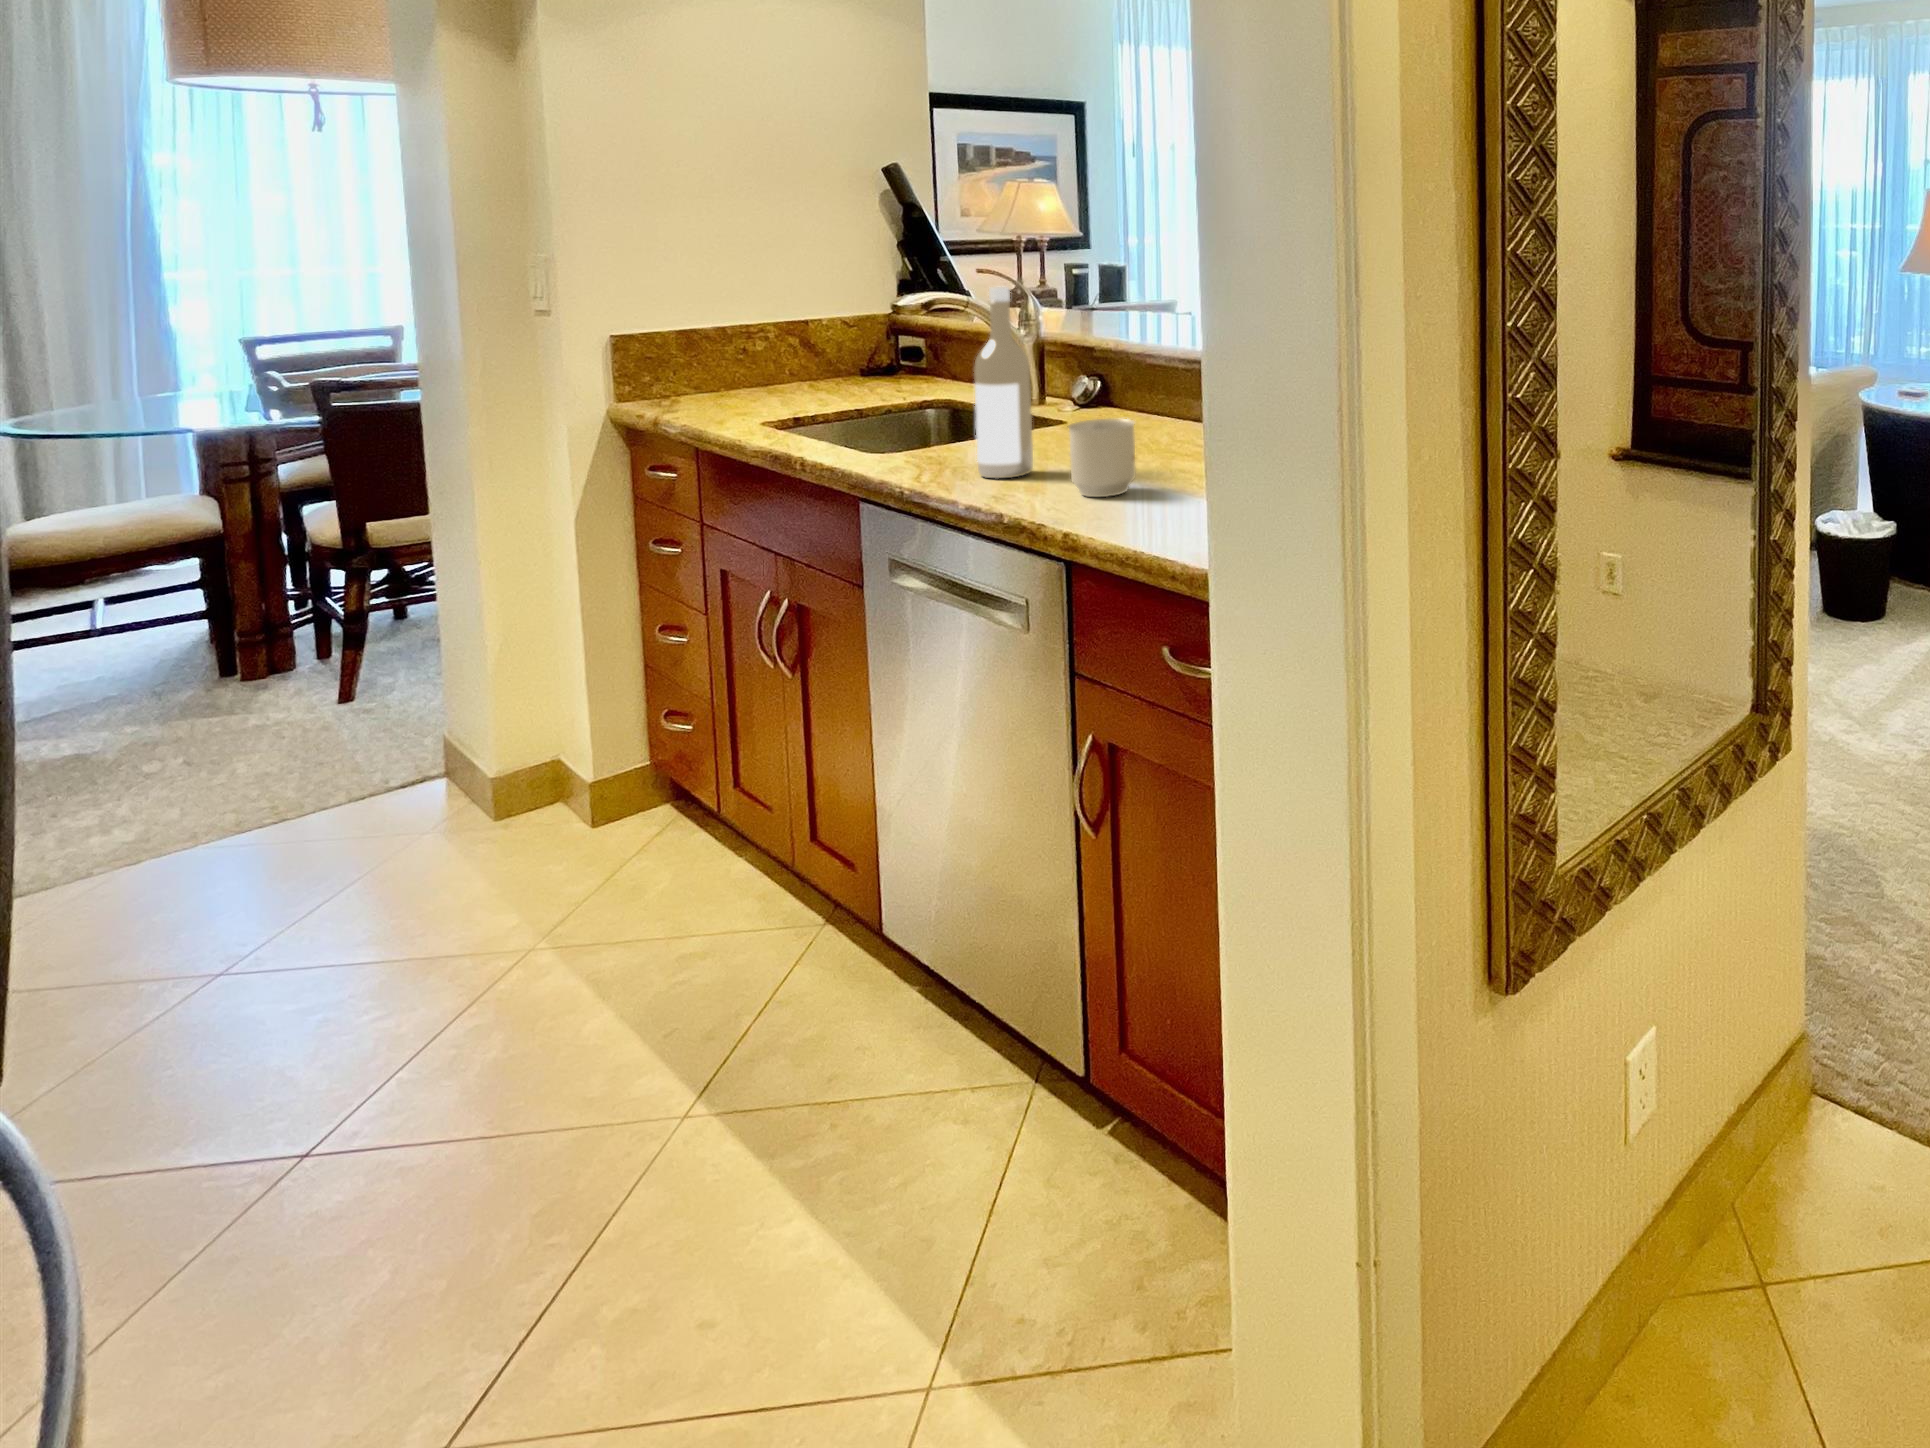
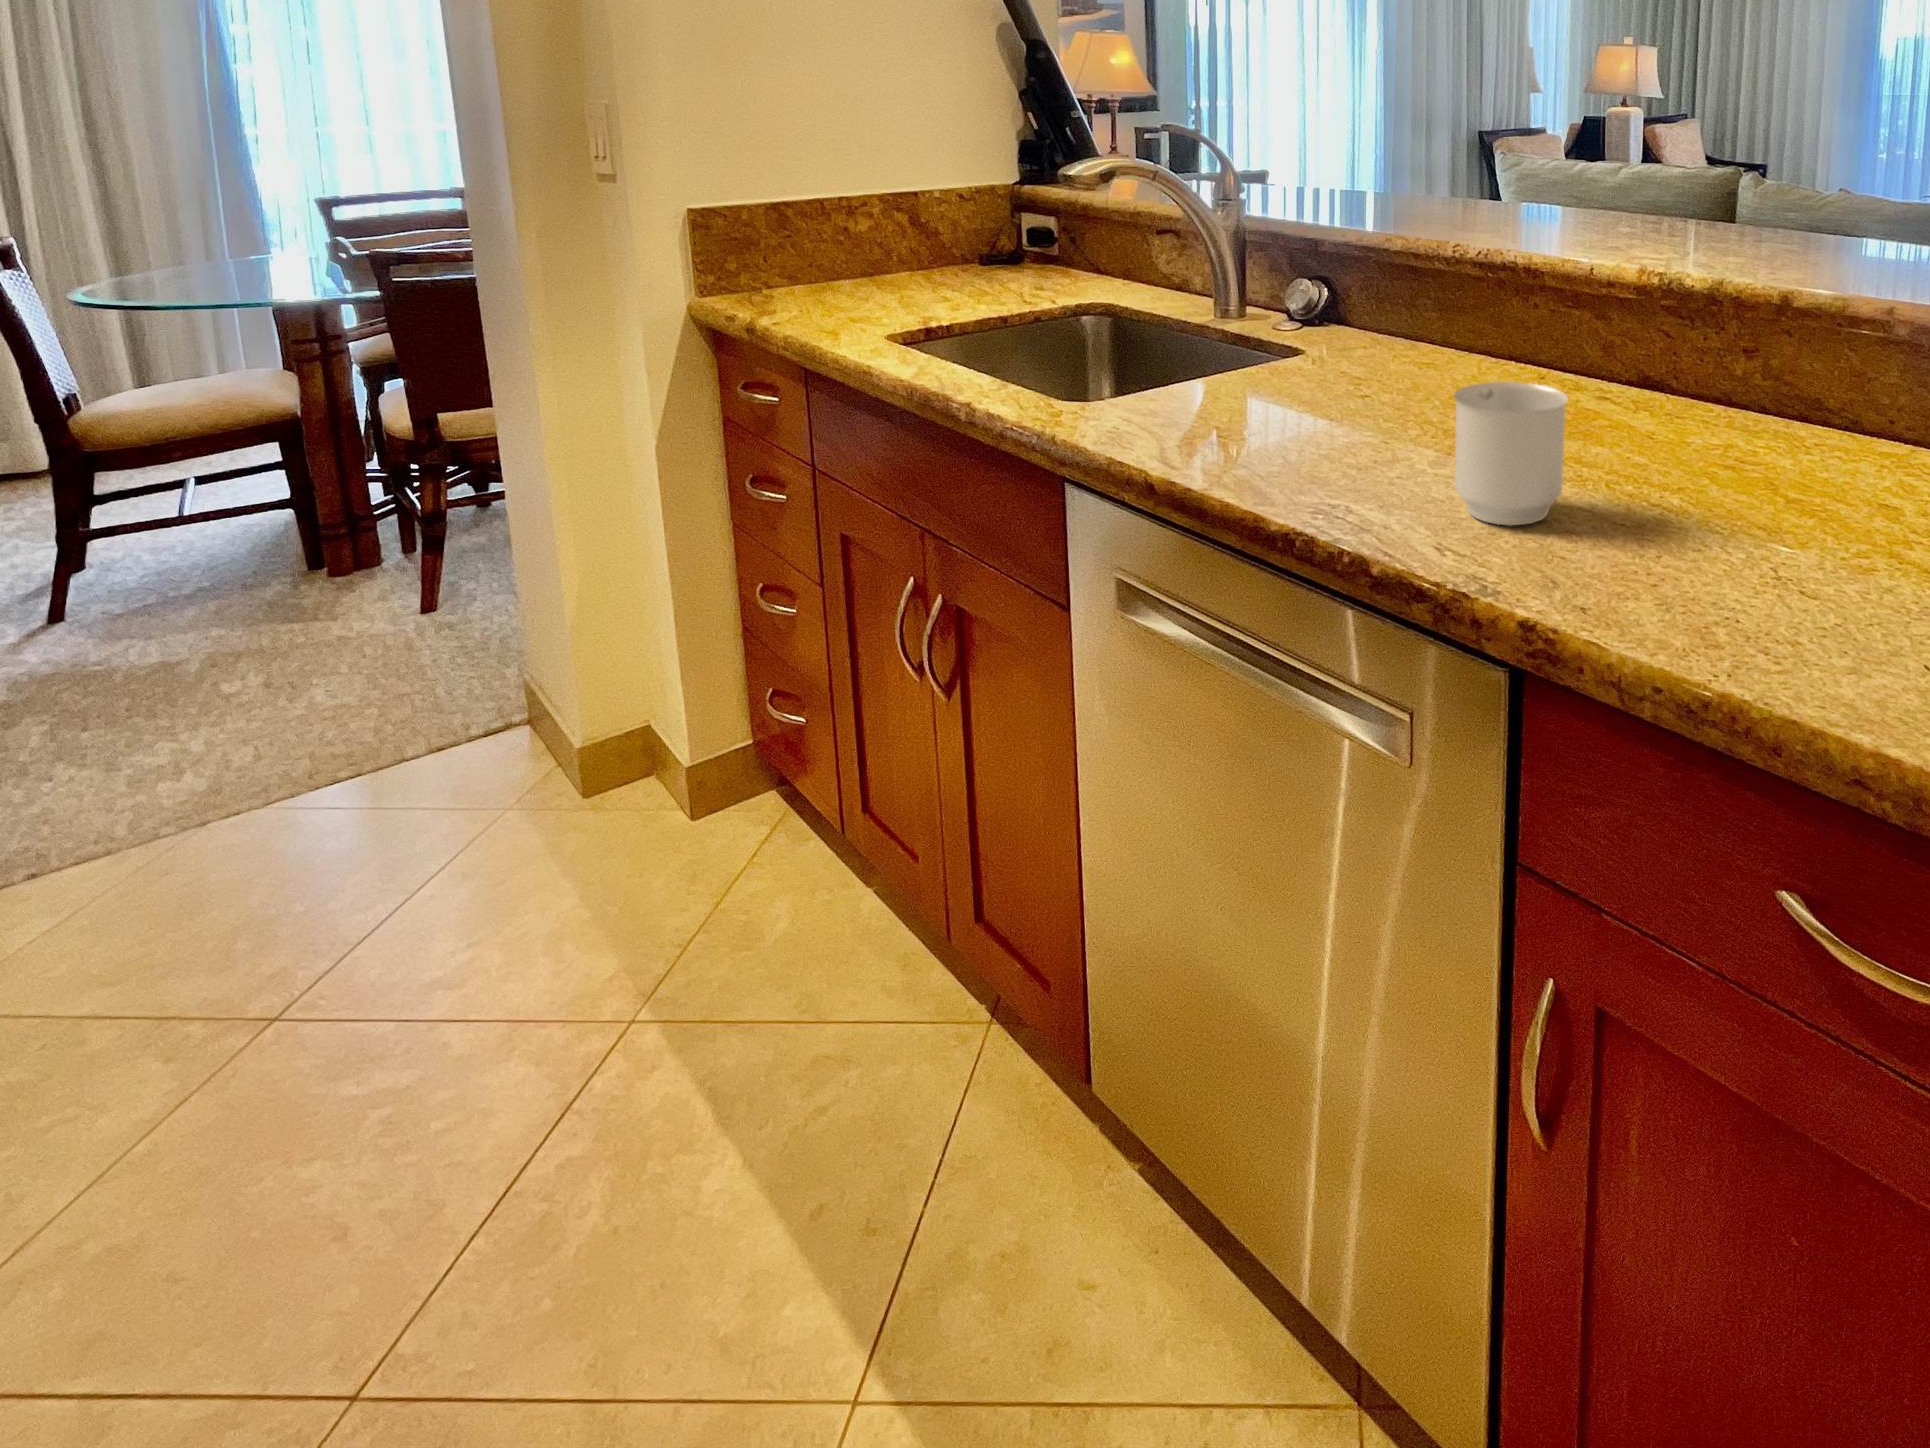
wine bottle: present [974,286,1033,478] -> none [1260,149,1346,468]

